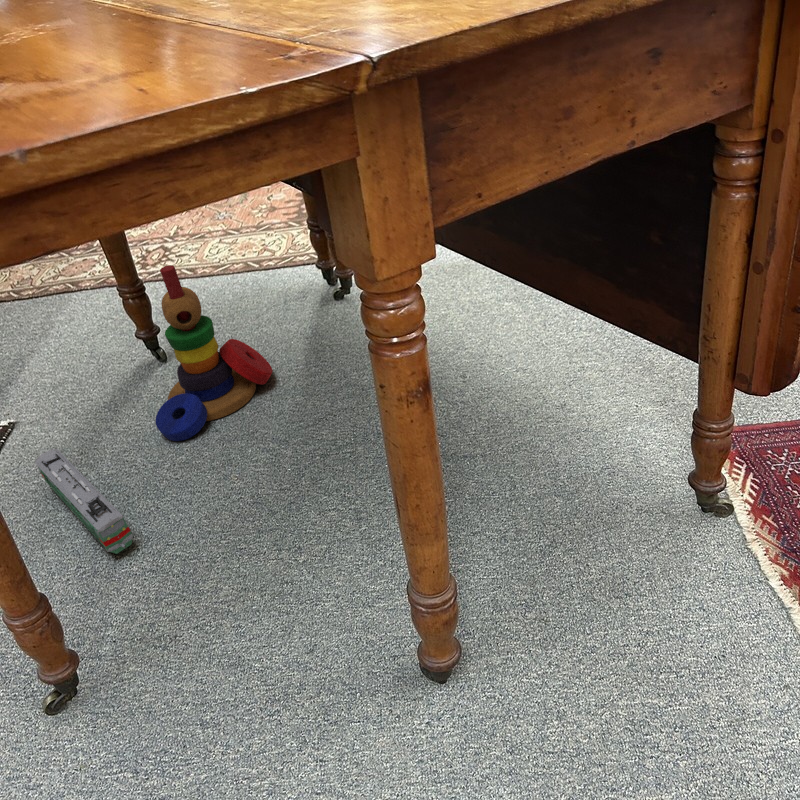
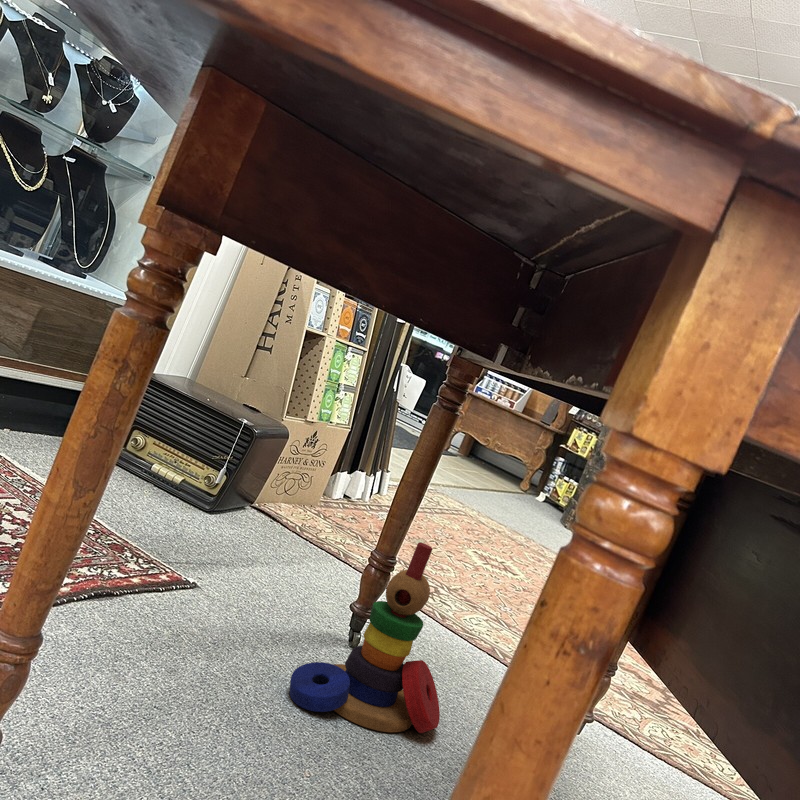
toy train: present [35,449,133,554] -> none [138,603,203,733]

